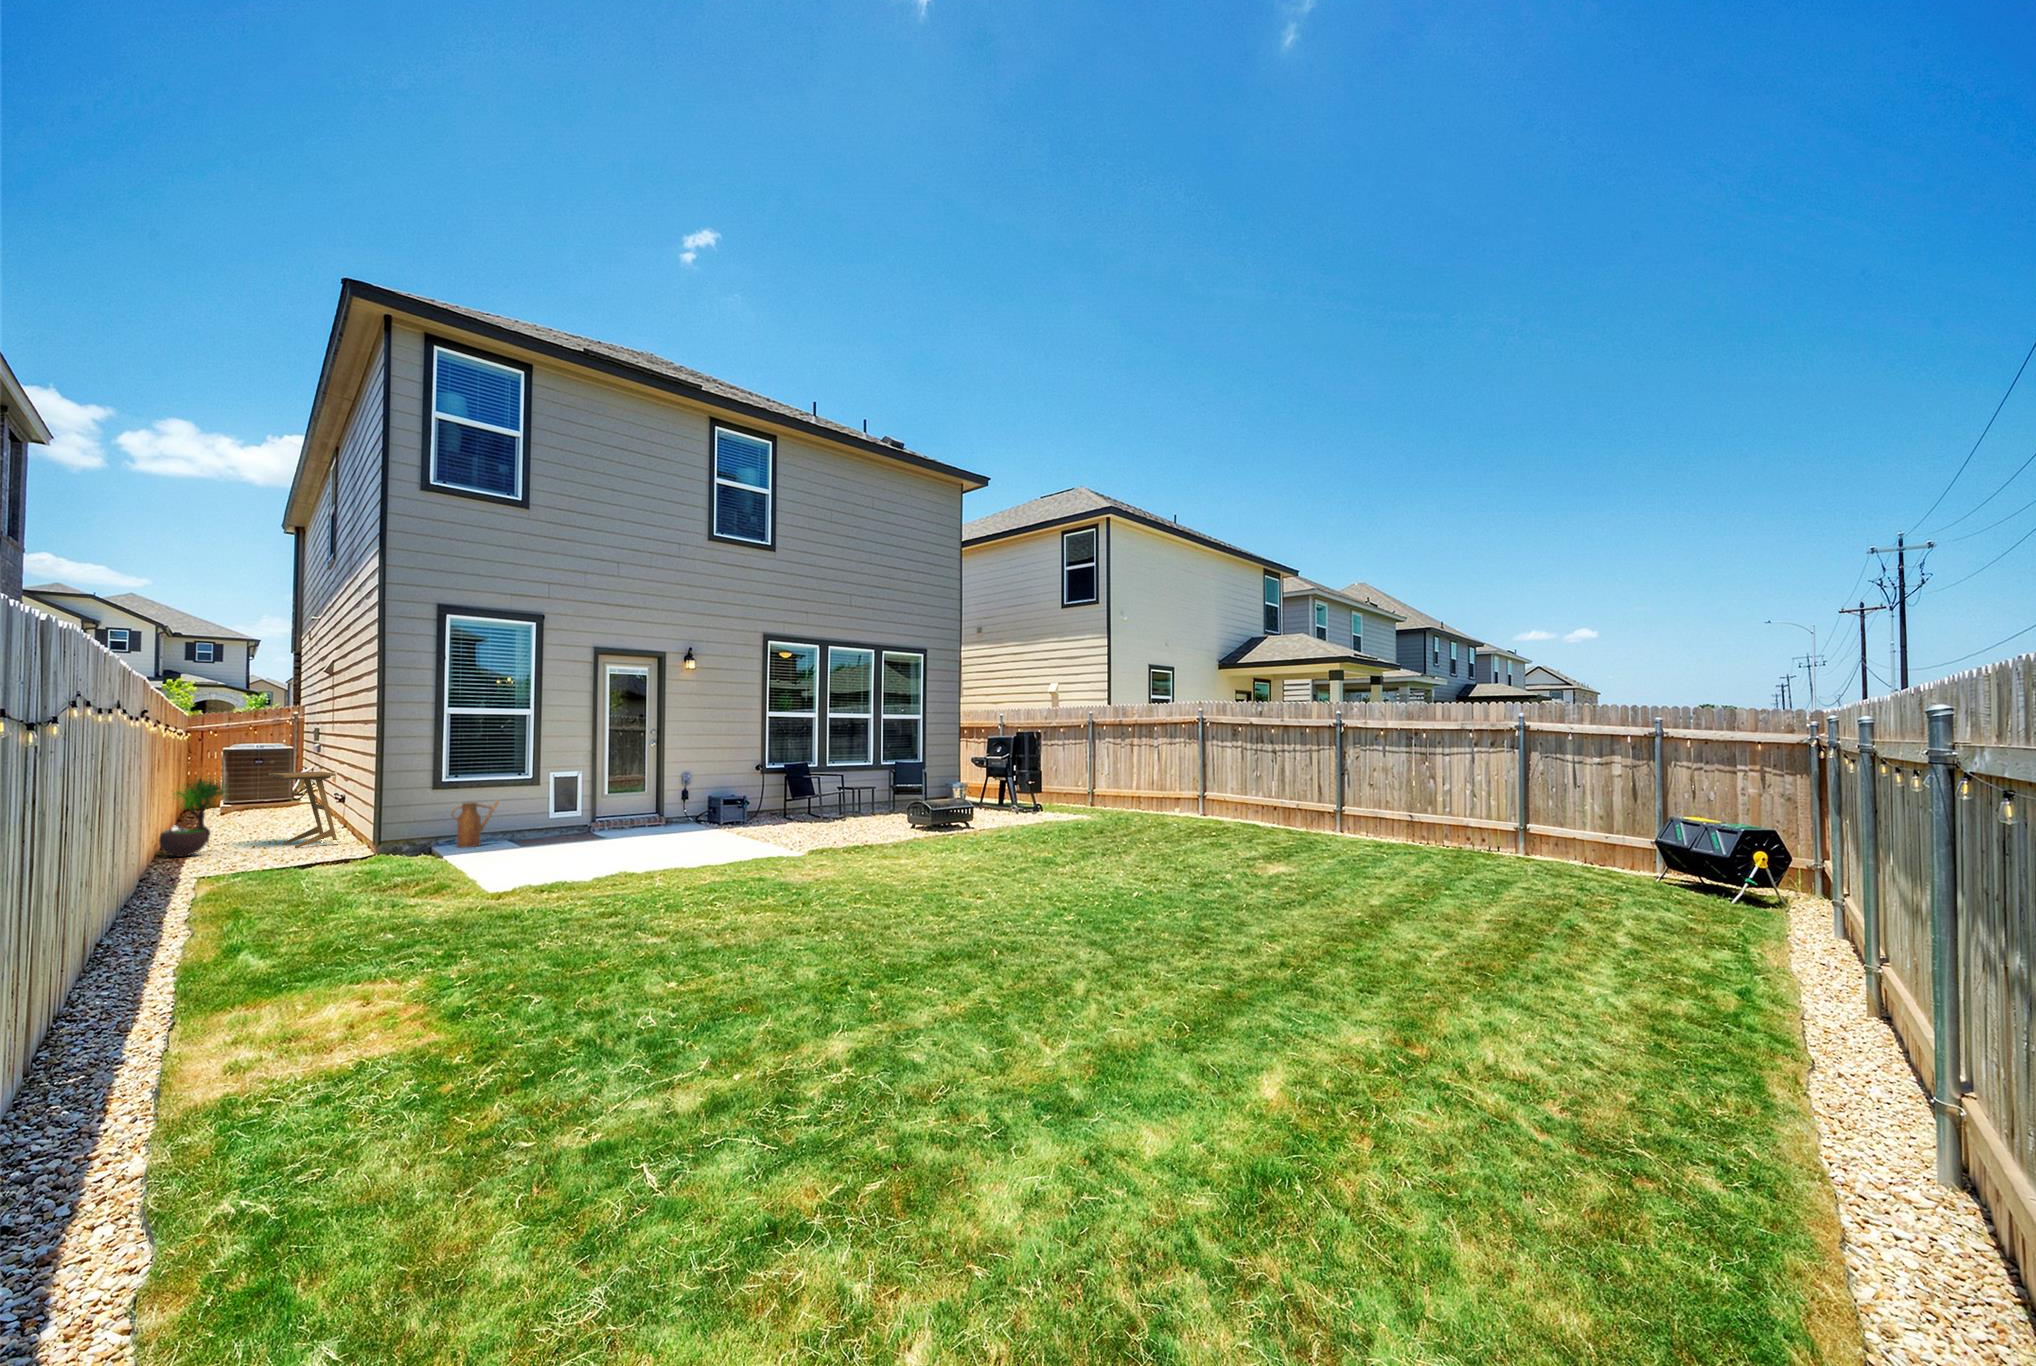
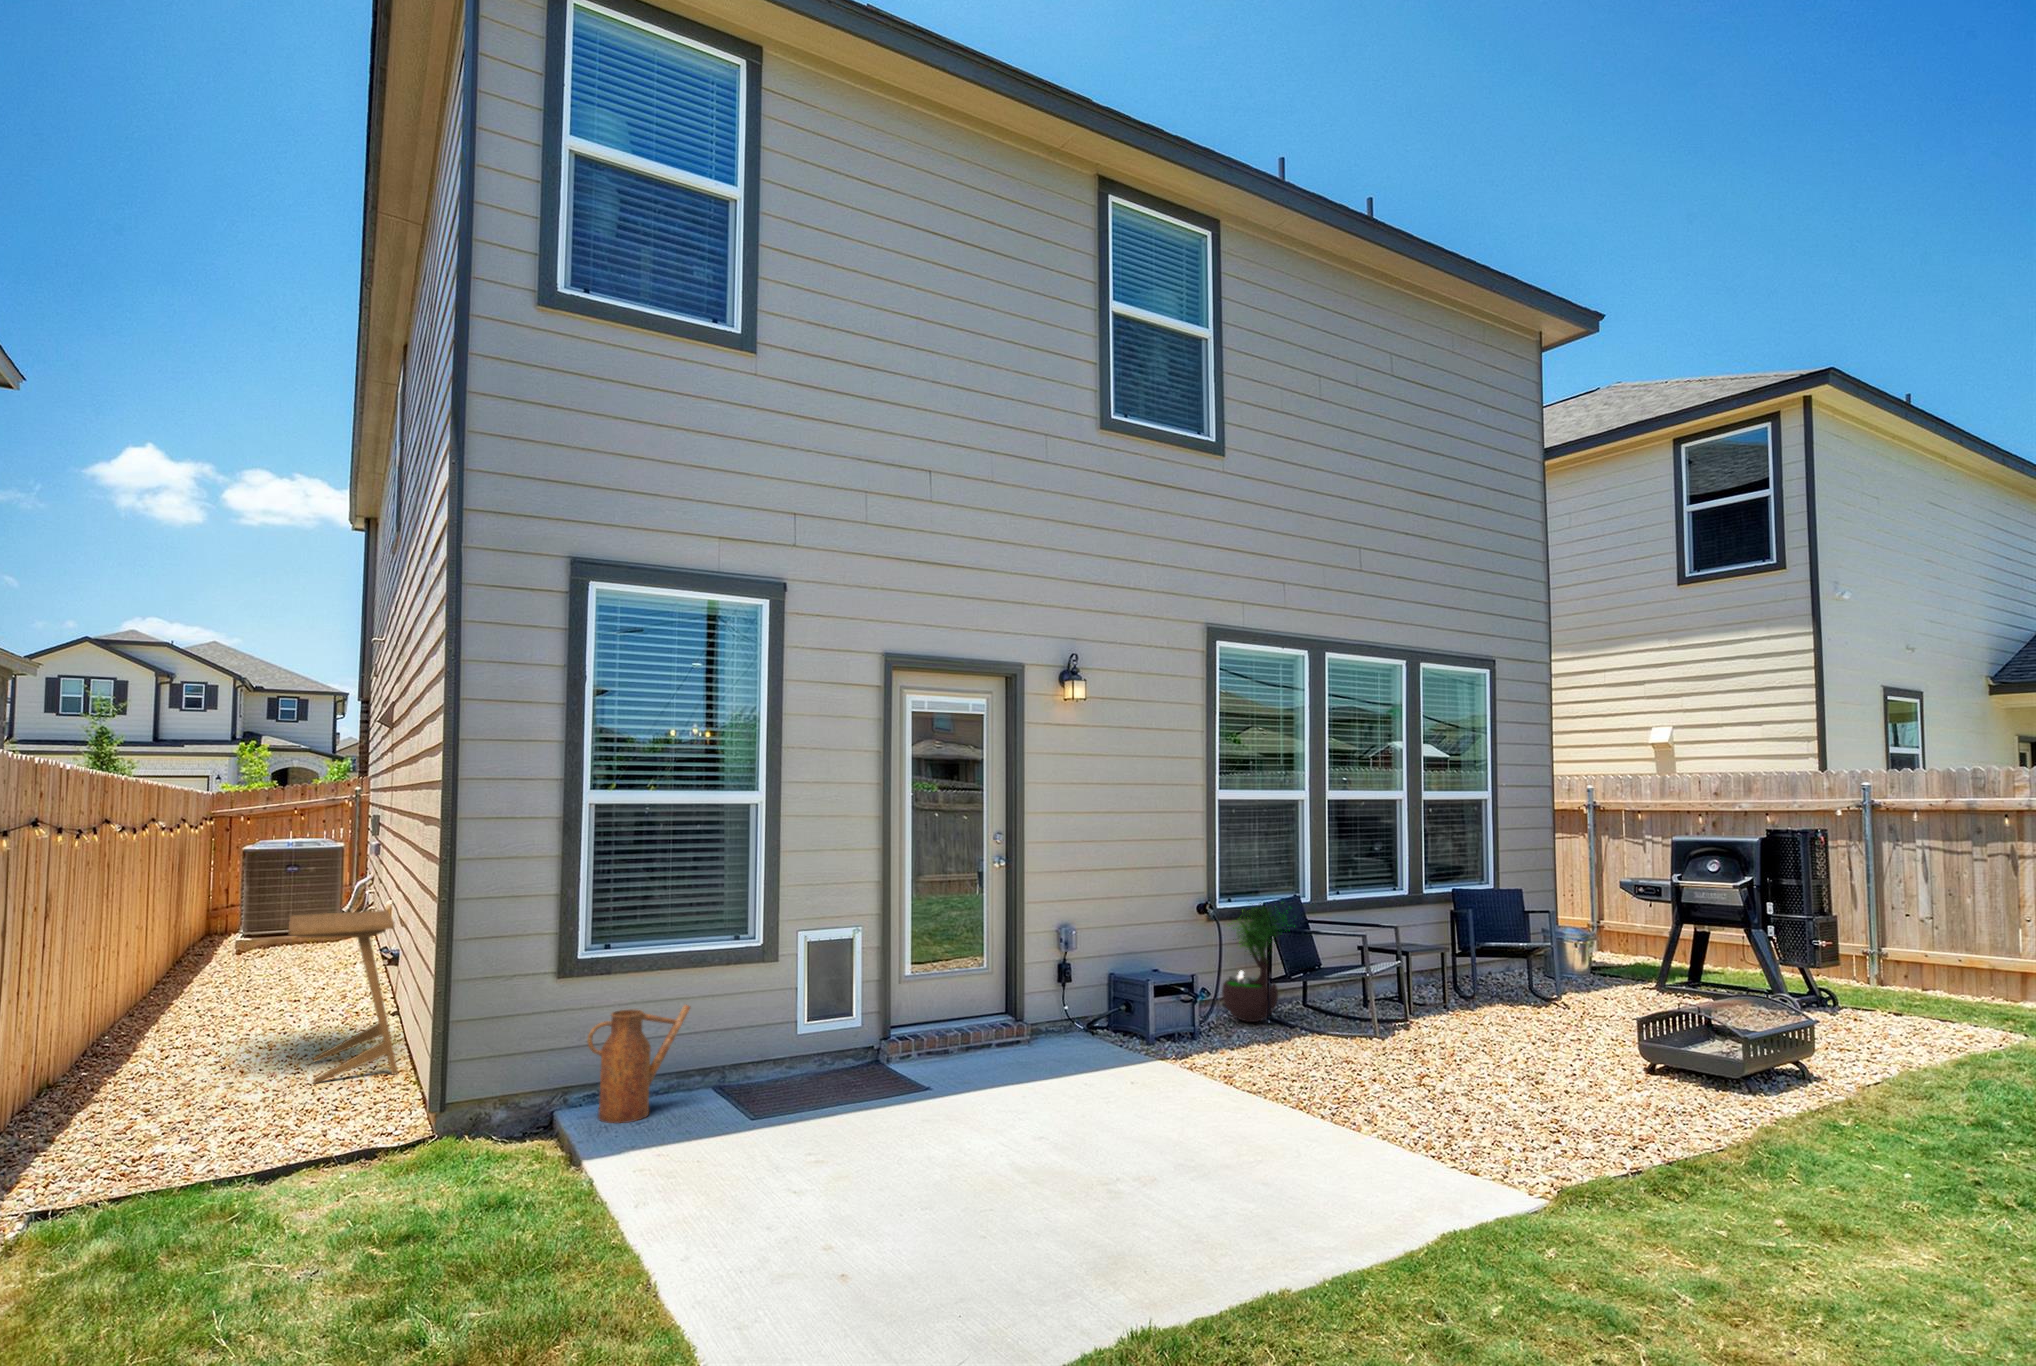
potted tree: present [159,776,228,857] -> present [1222,903,1295,1022]

